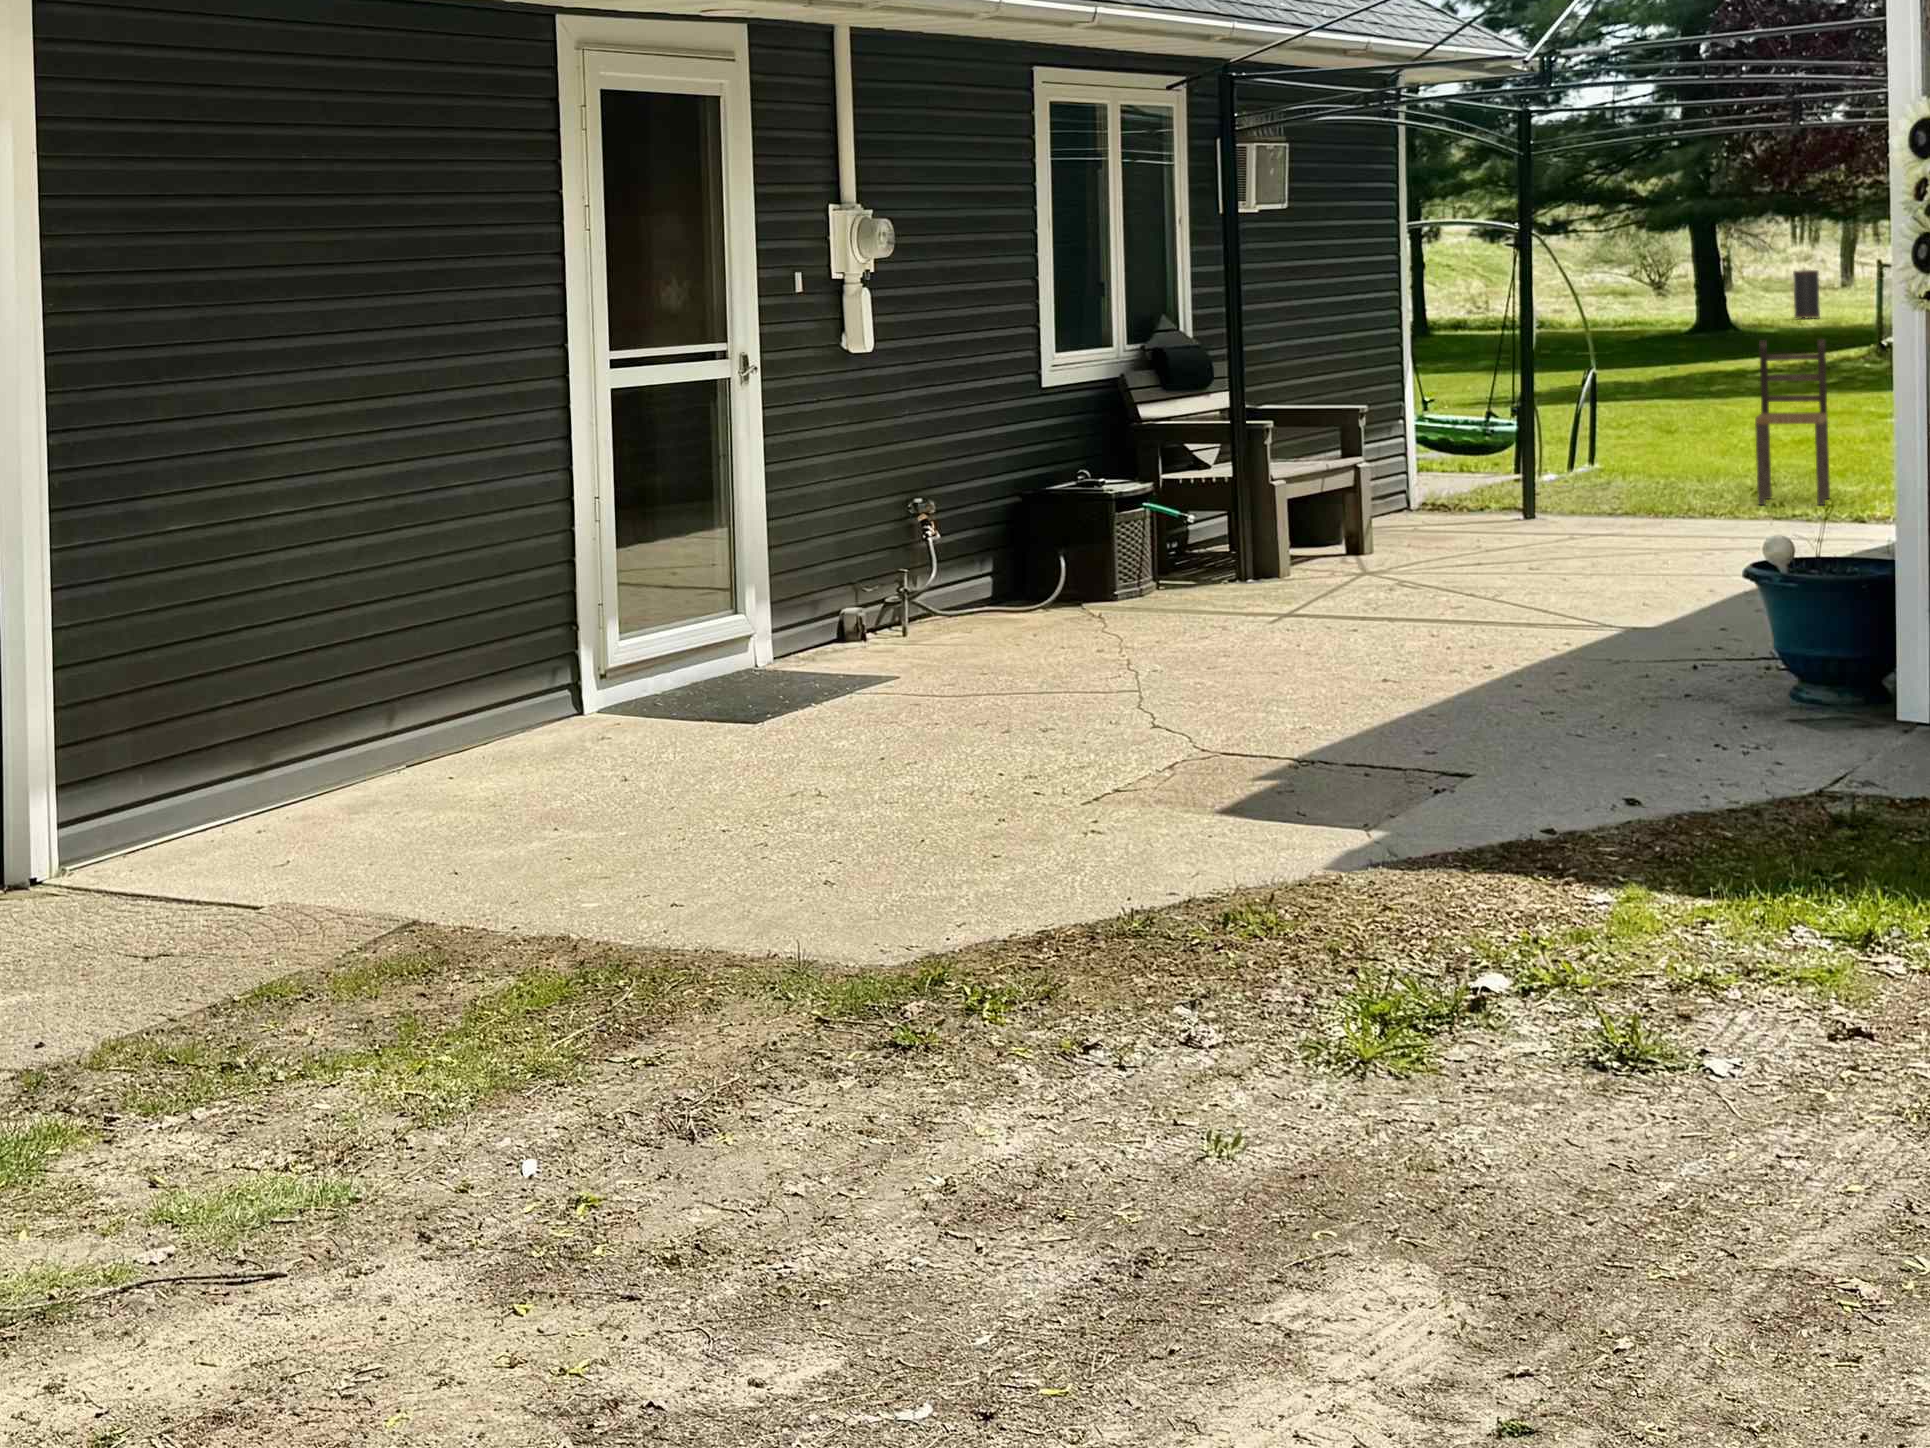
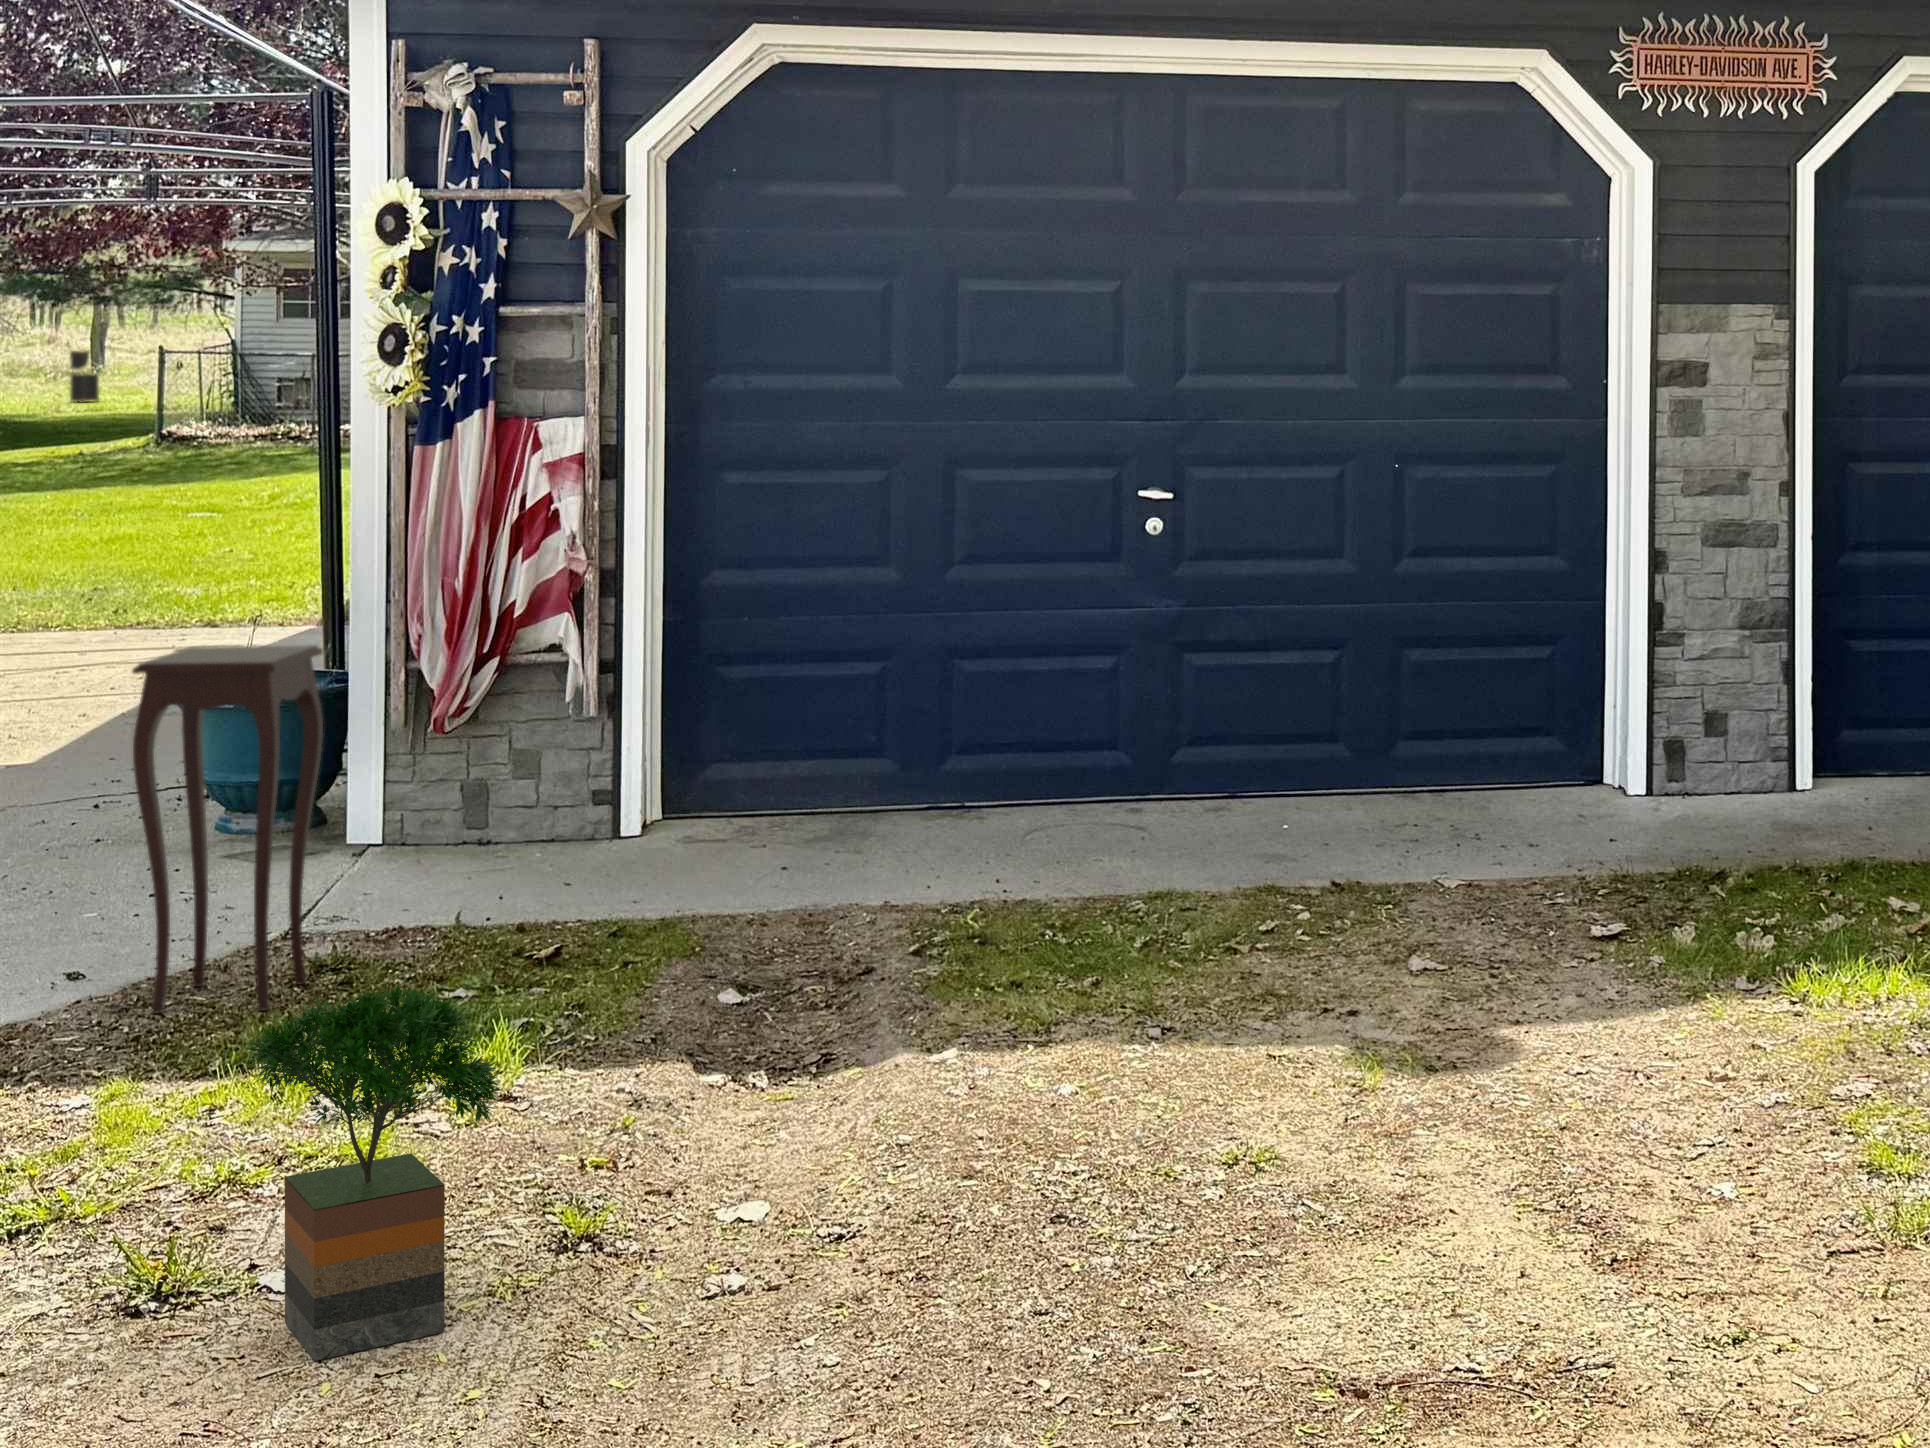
chair: present [1755,340,1830,505] -> none [98,429,178,611]
side table: none [1665,524,1836,853] -> present [132,645,323,1014]
potted tree: none [1668,818,1889,1133] -> present [244,985,501,1361]

